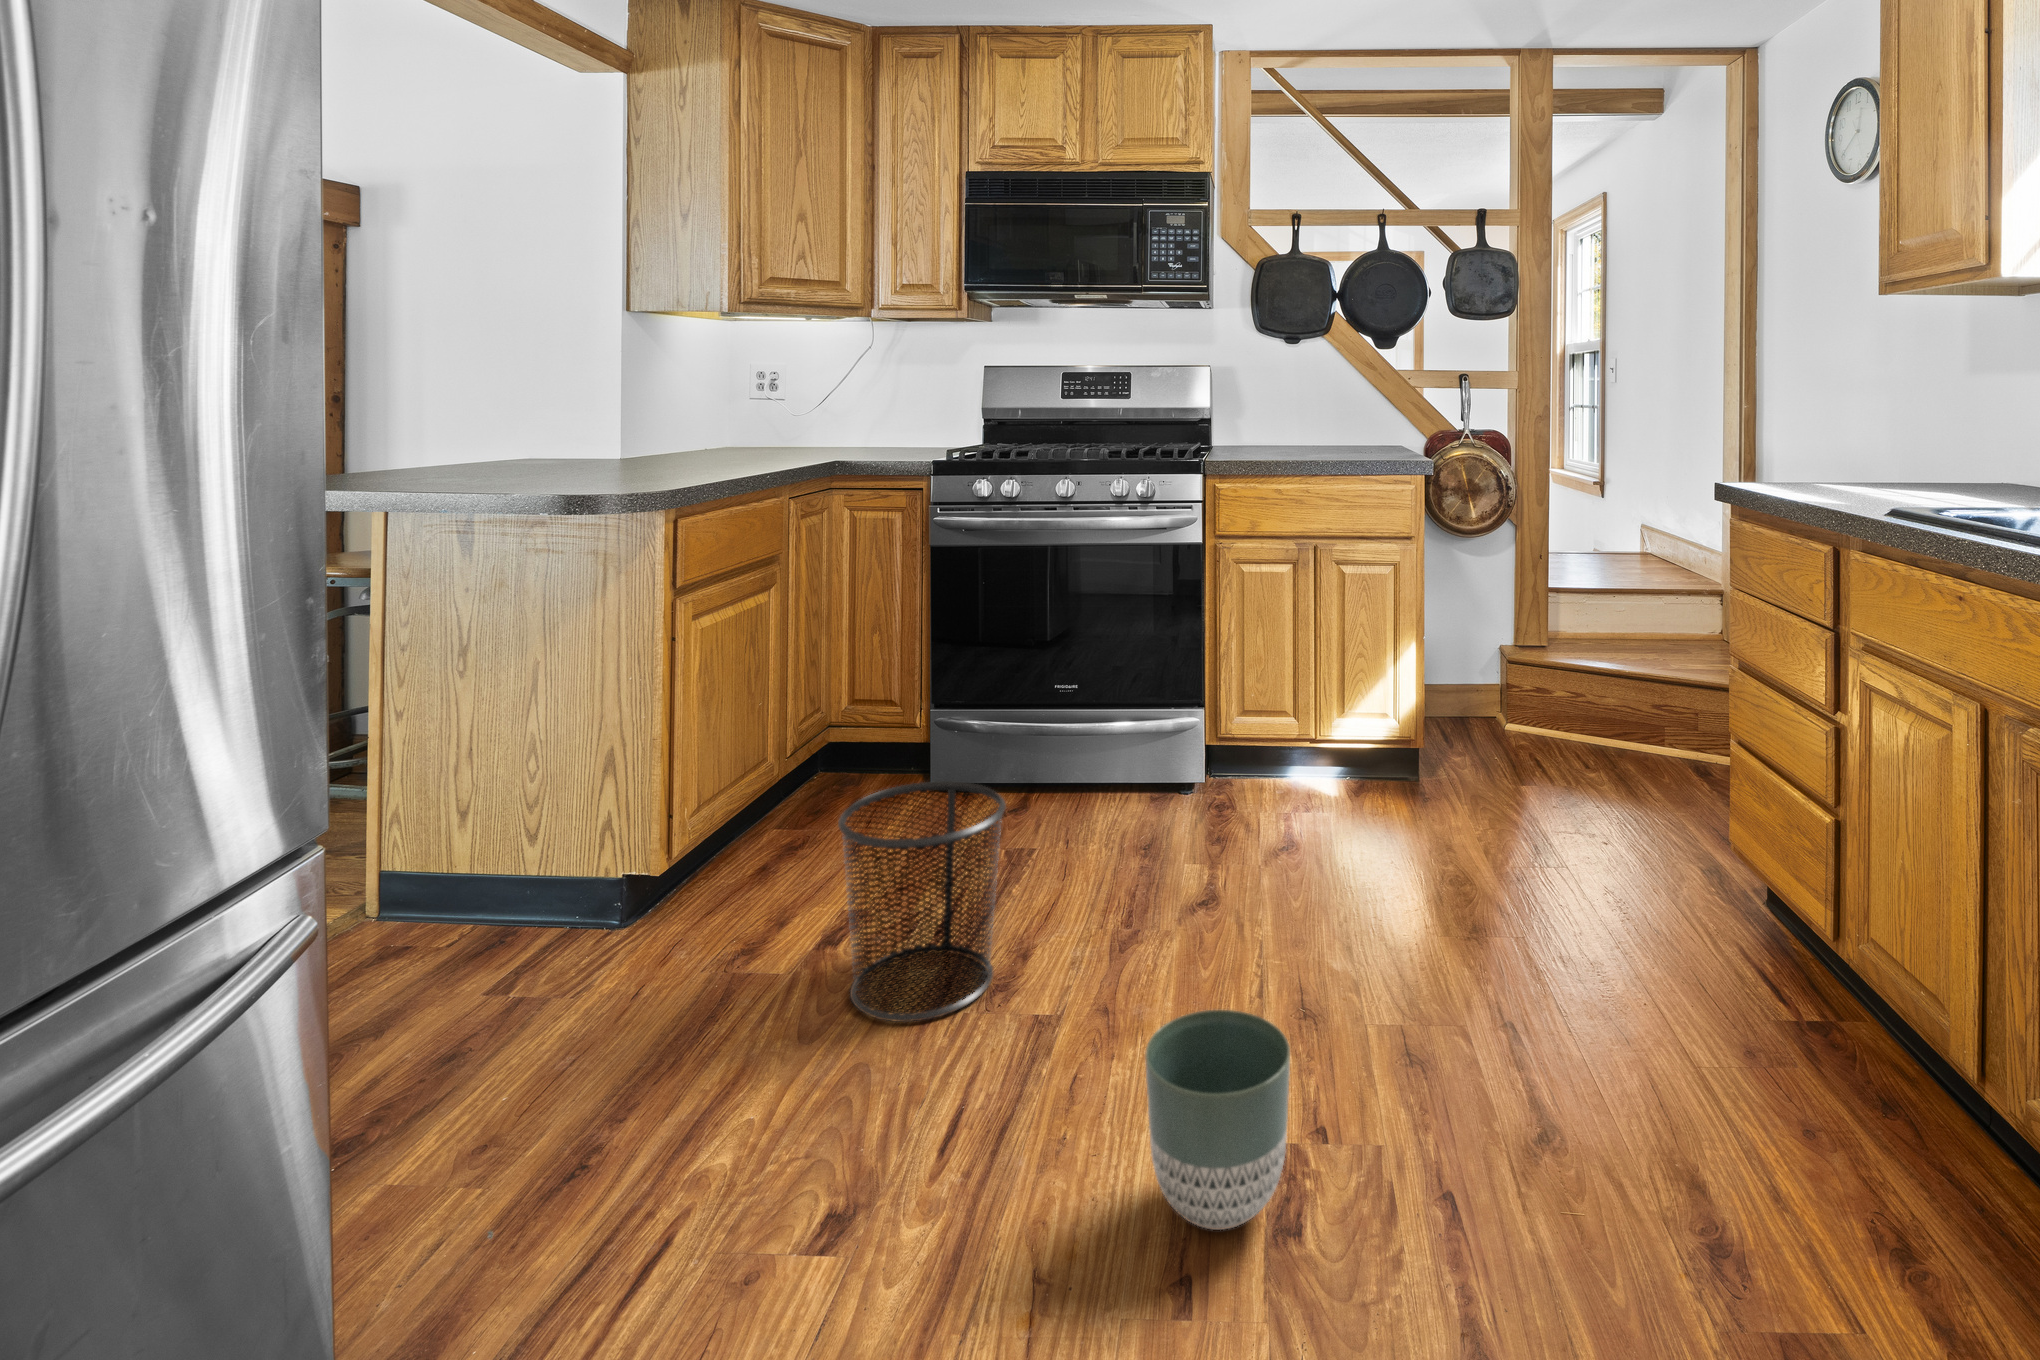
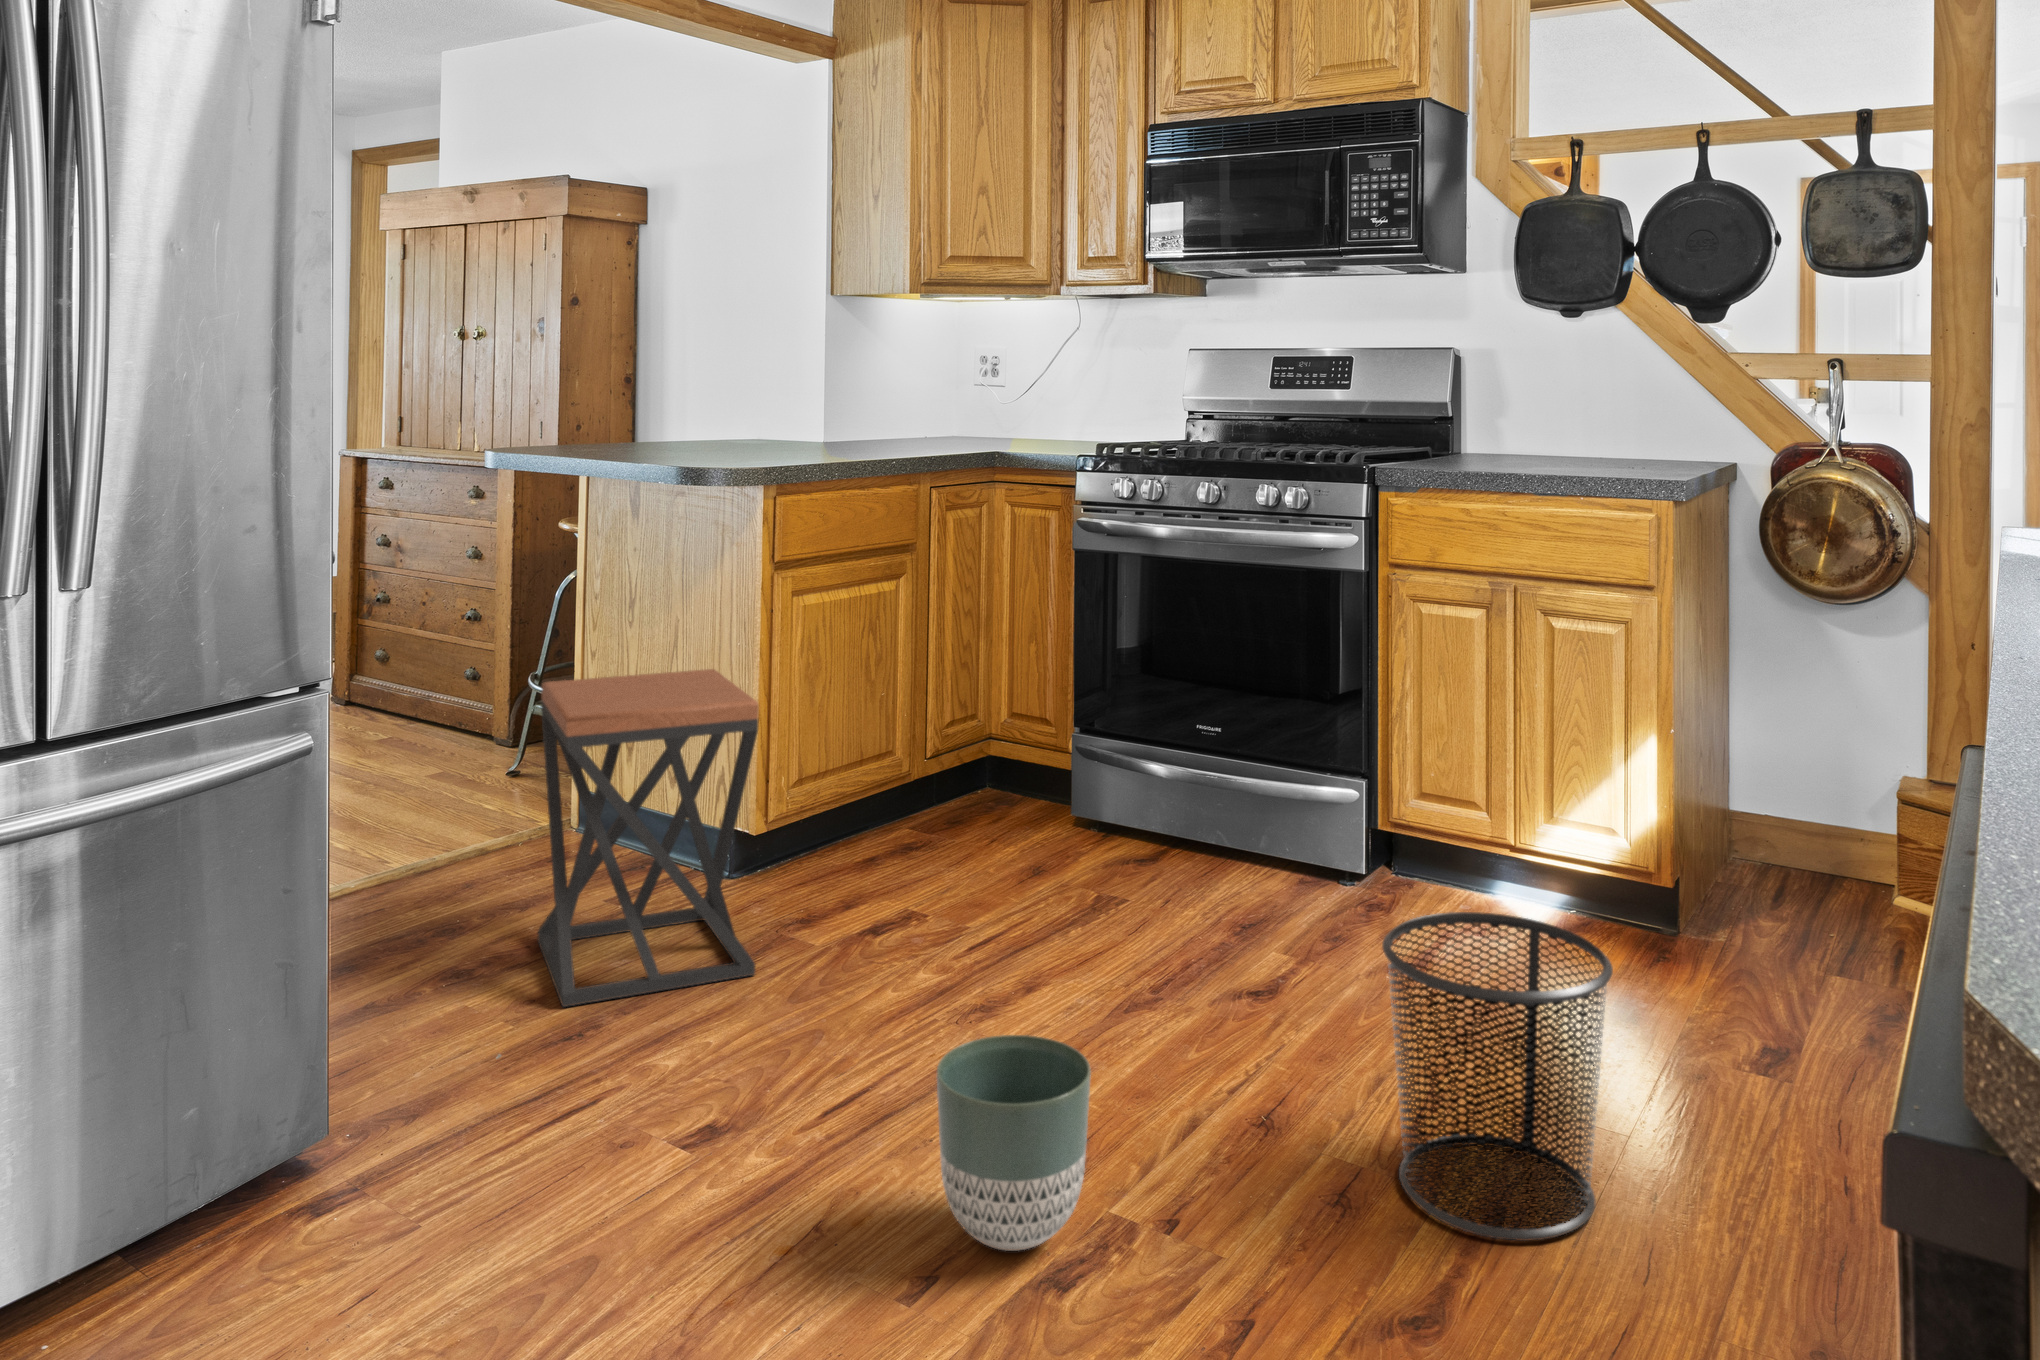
stool: none [428,709,740,1134] -> present [538,669,759,1007]
waste bin: present [838,781,1006,1022] -> present [1382,912,1613,1241]

